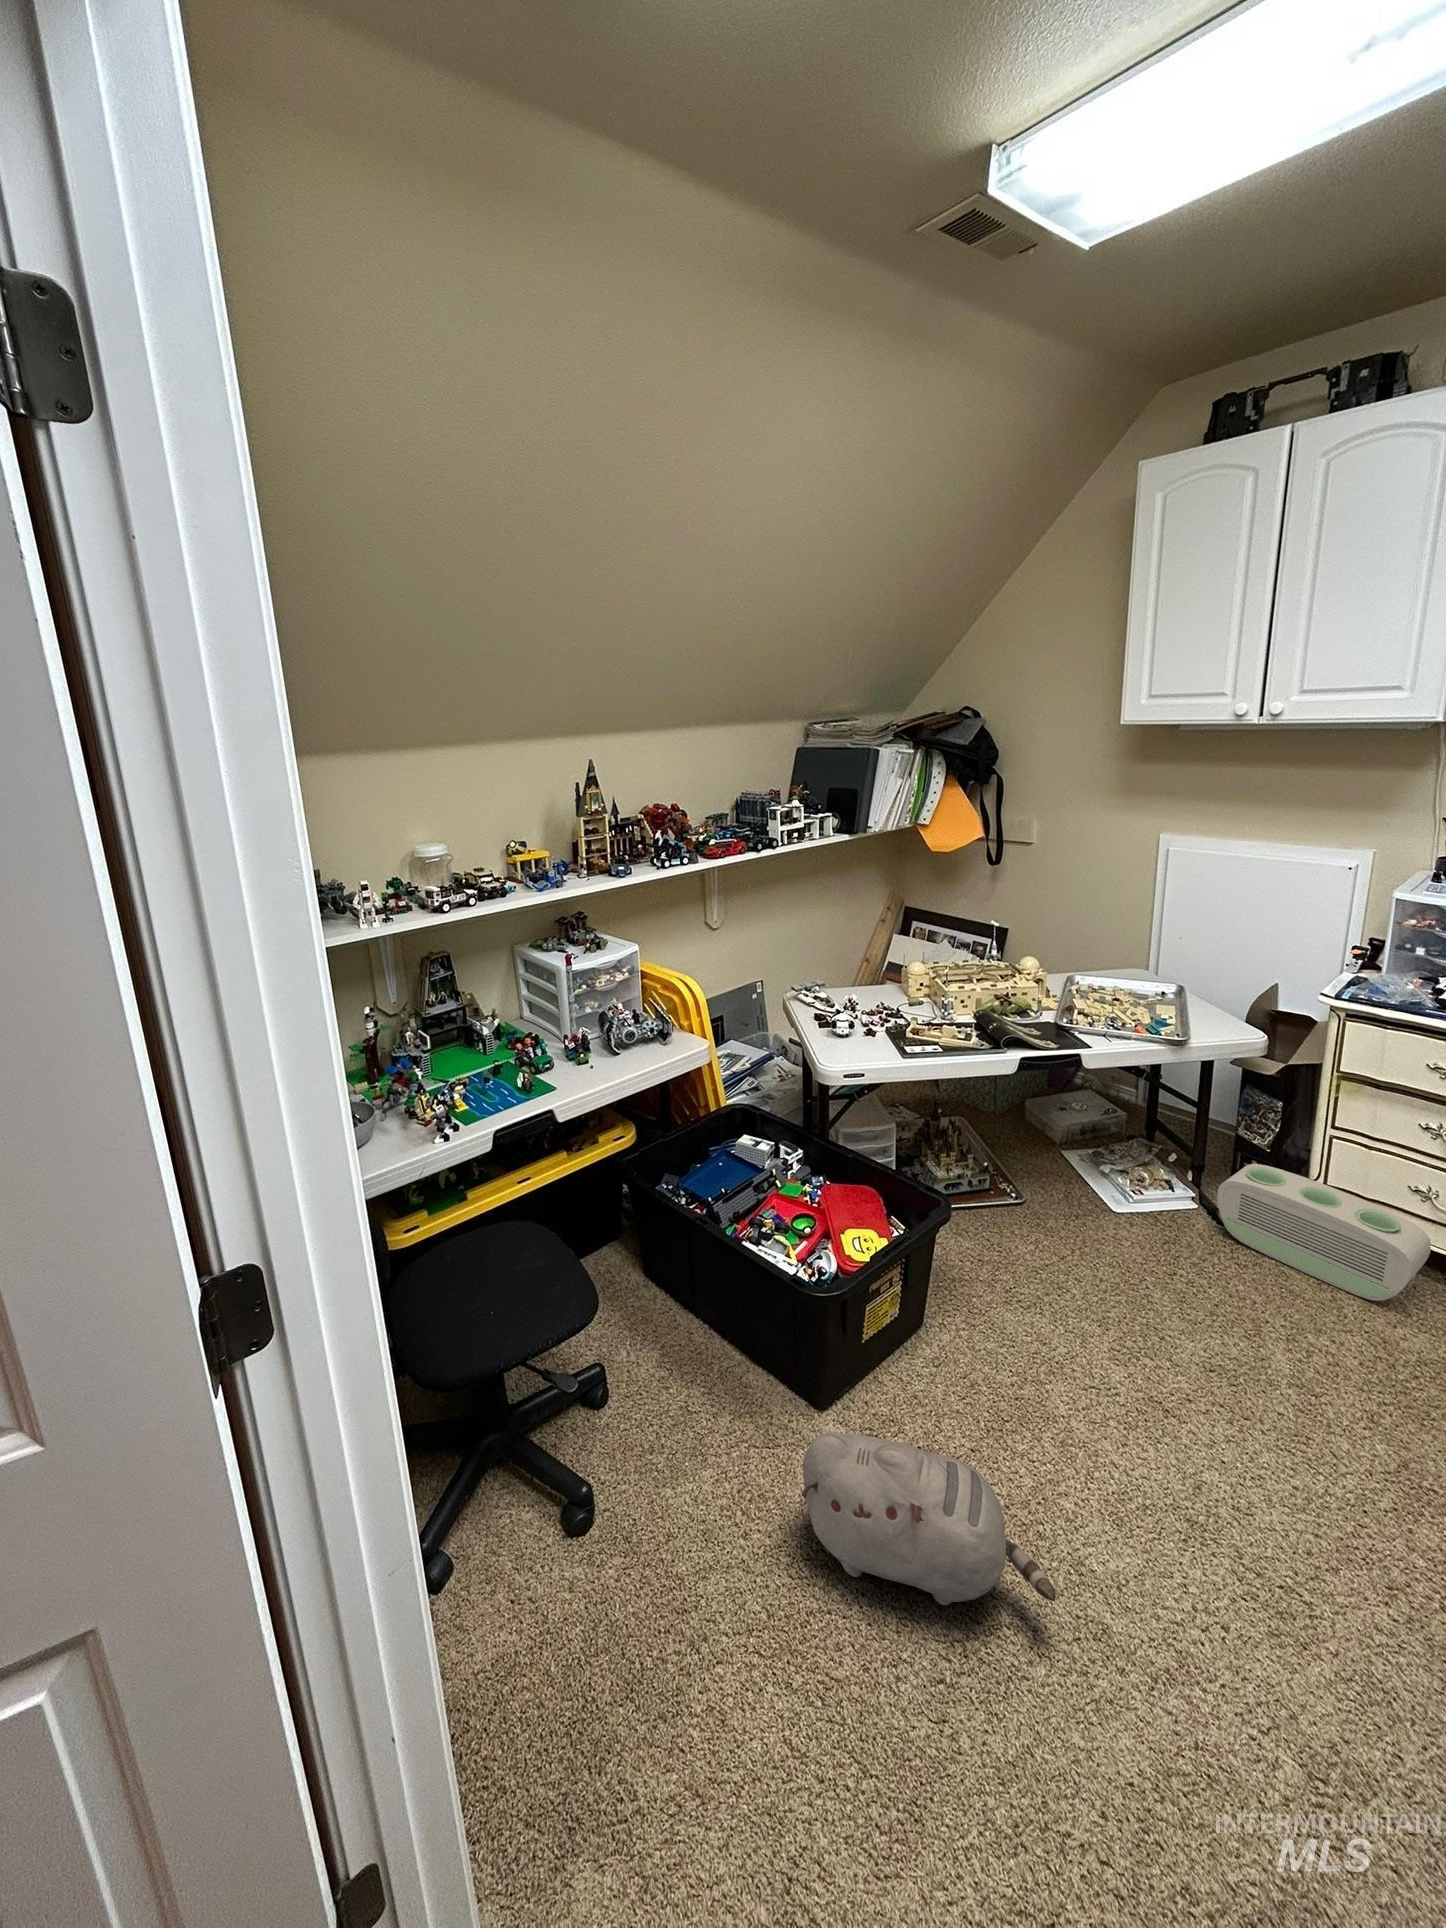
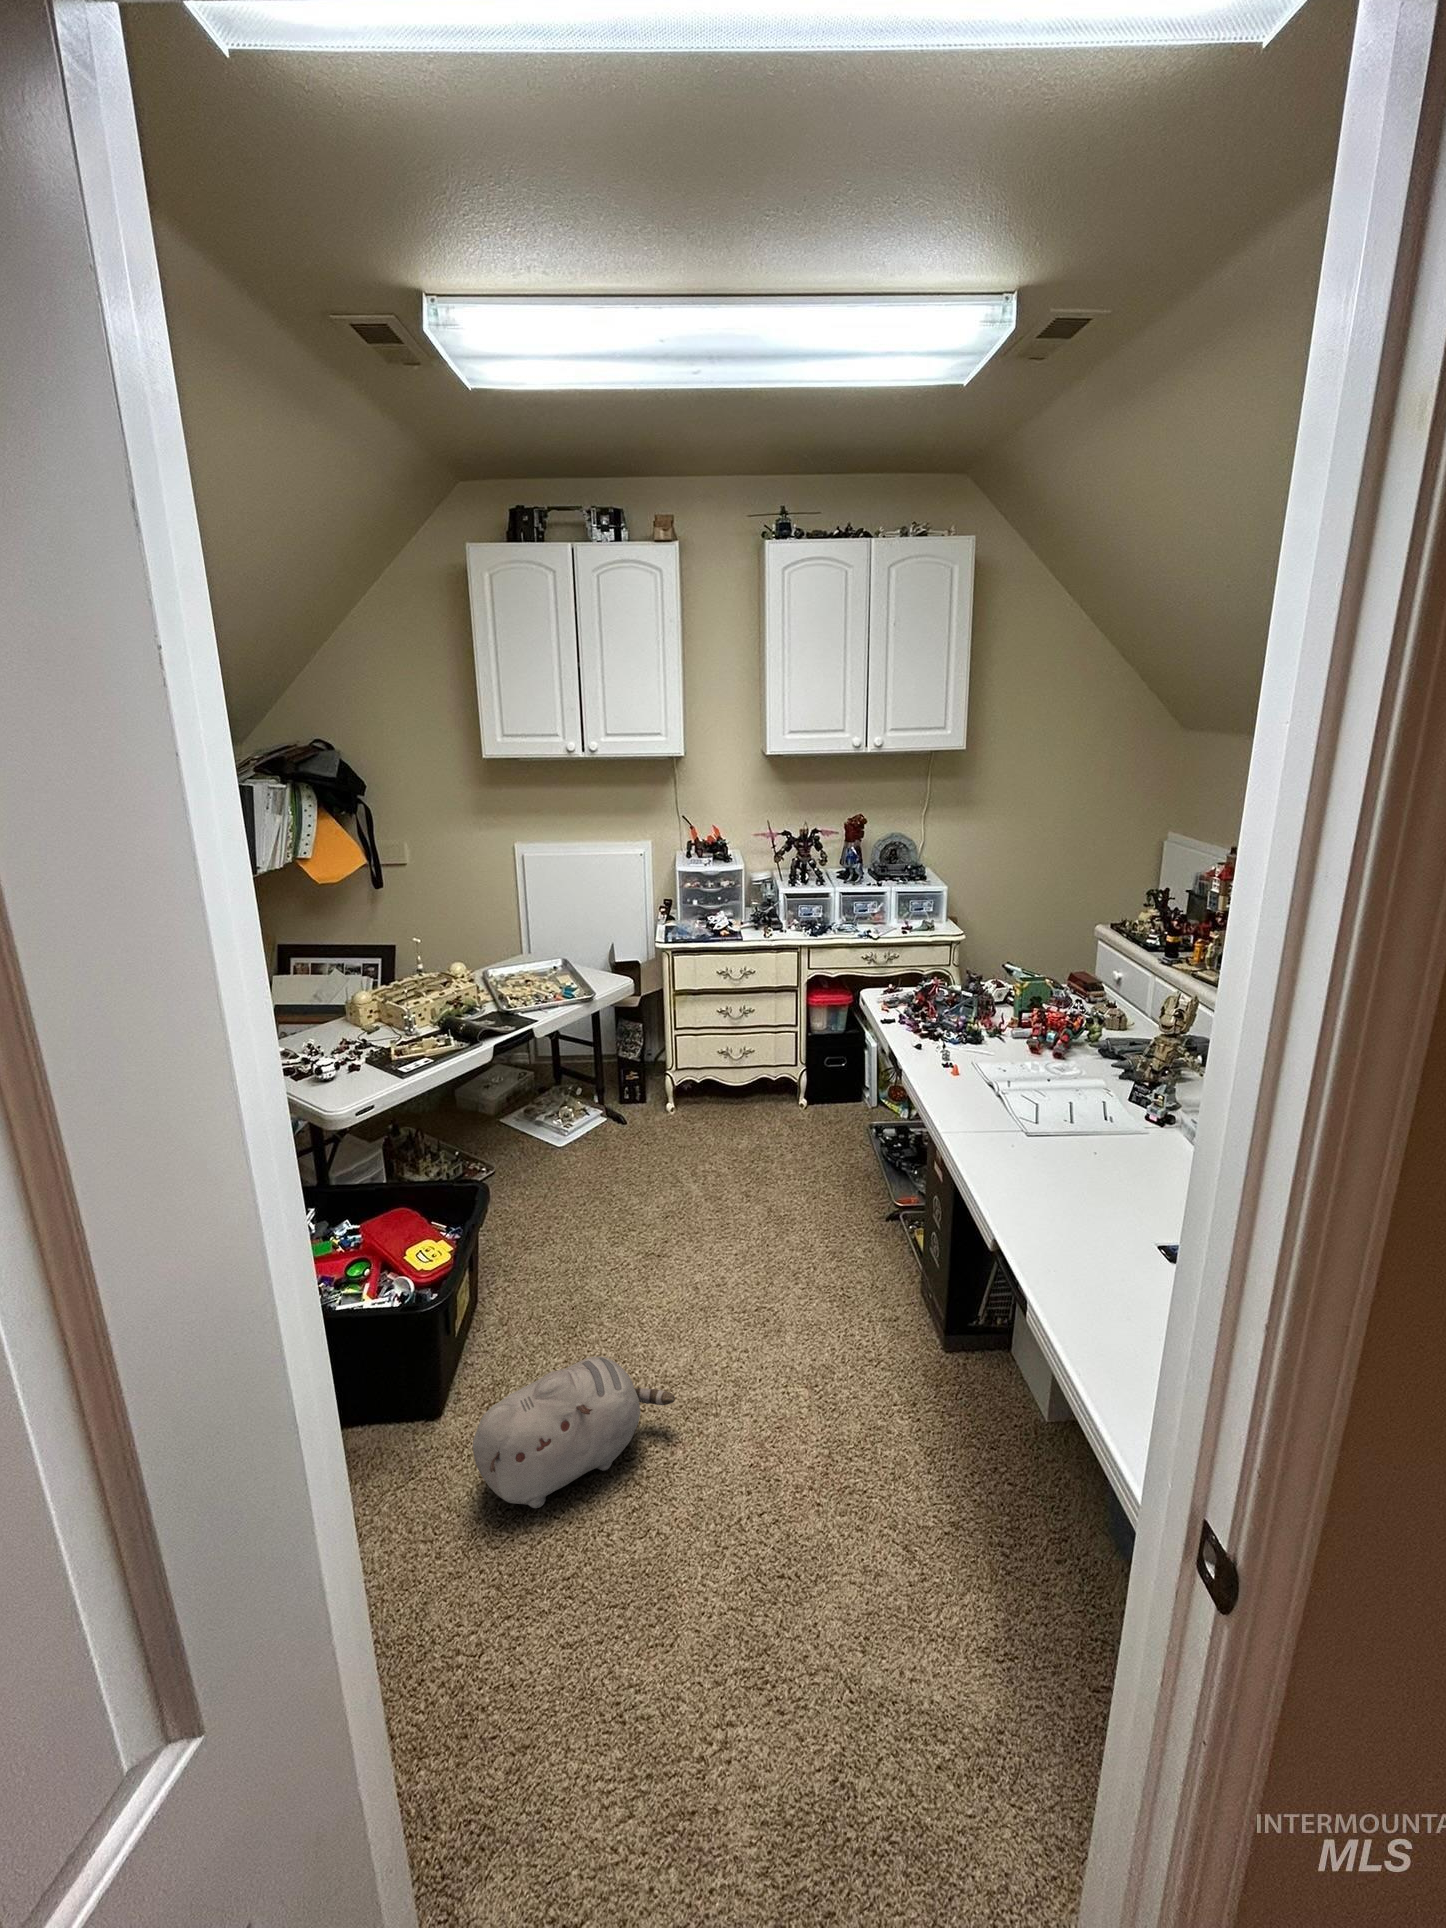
air purifier: present [1217,1164,1431,1301] -> none [623,1069,735,1131]

